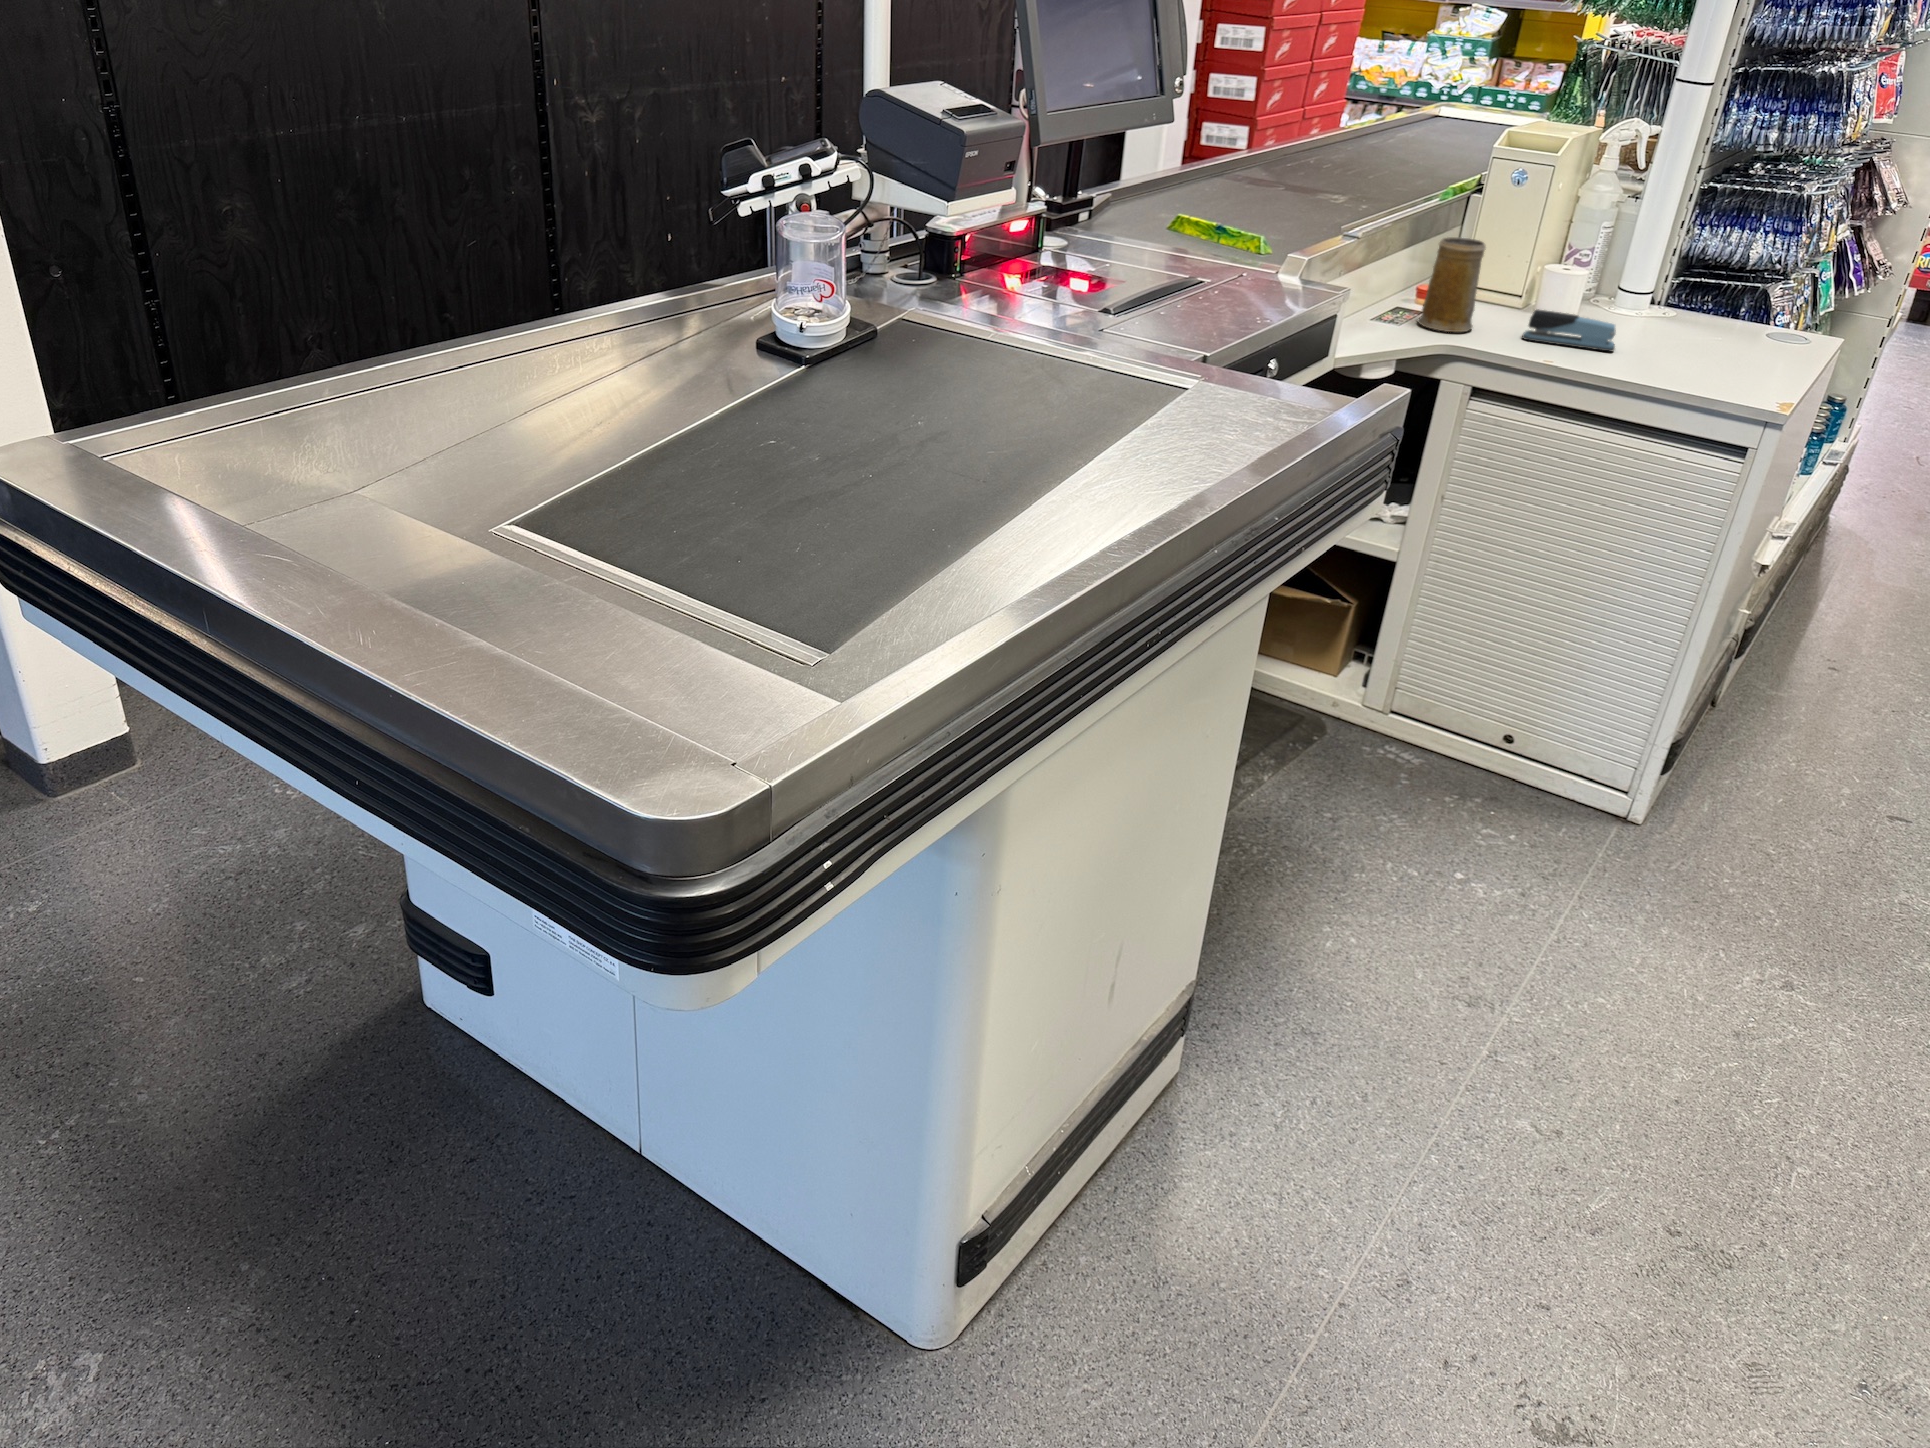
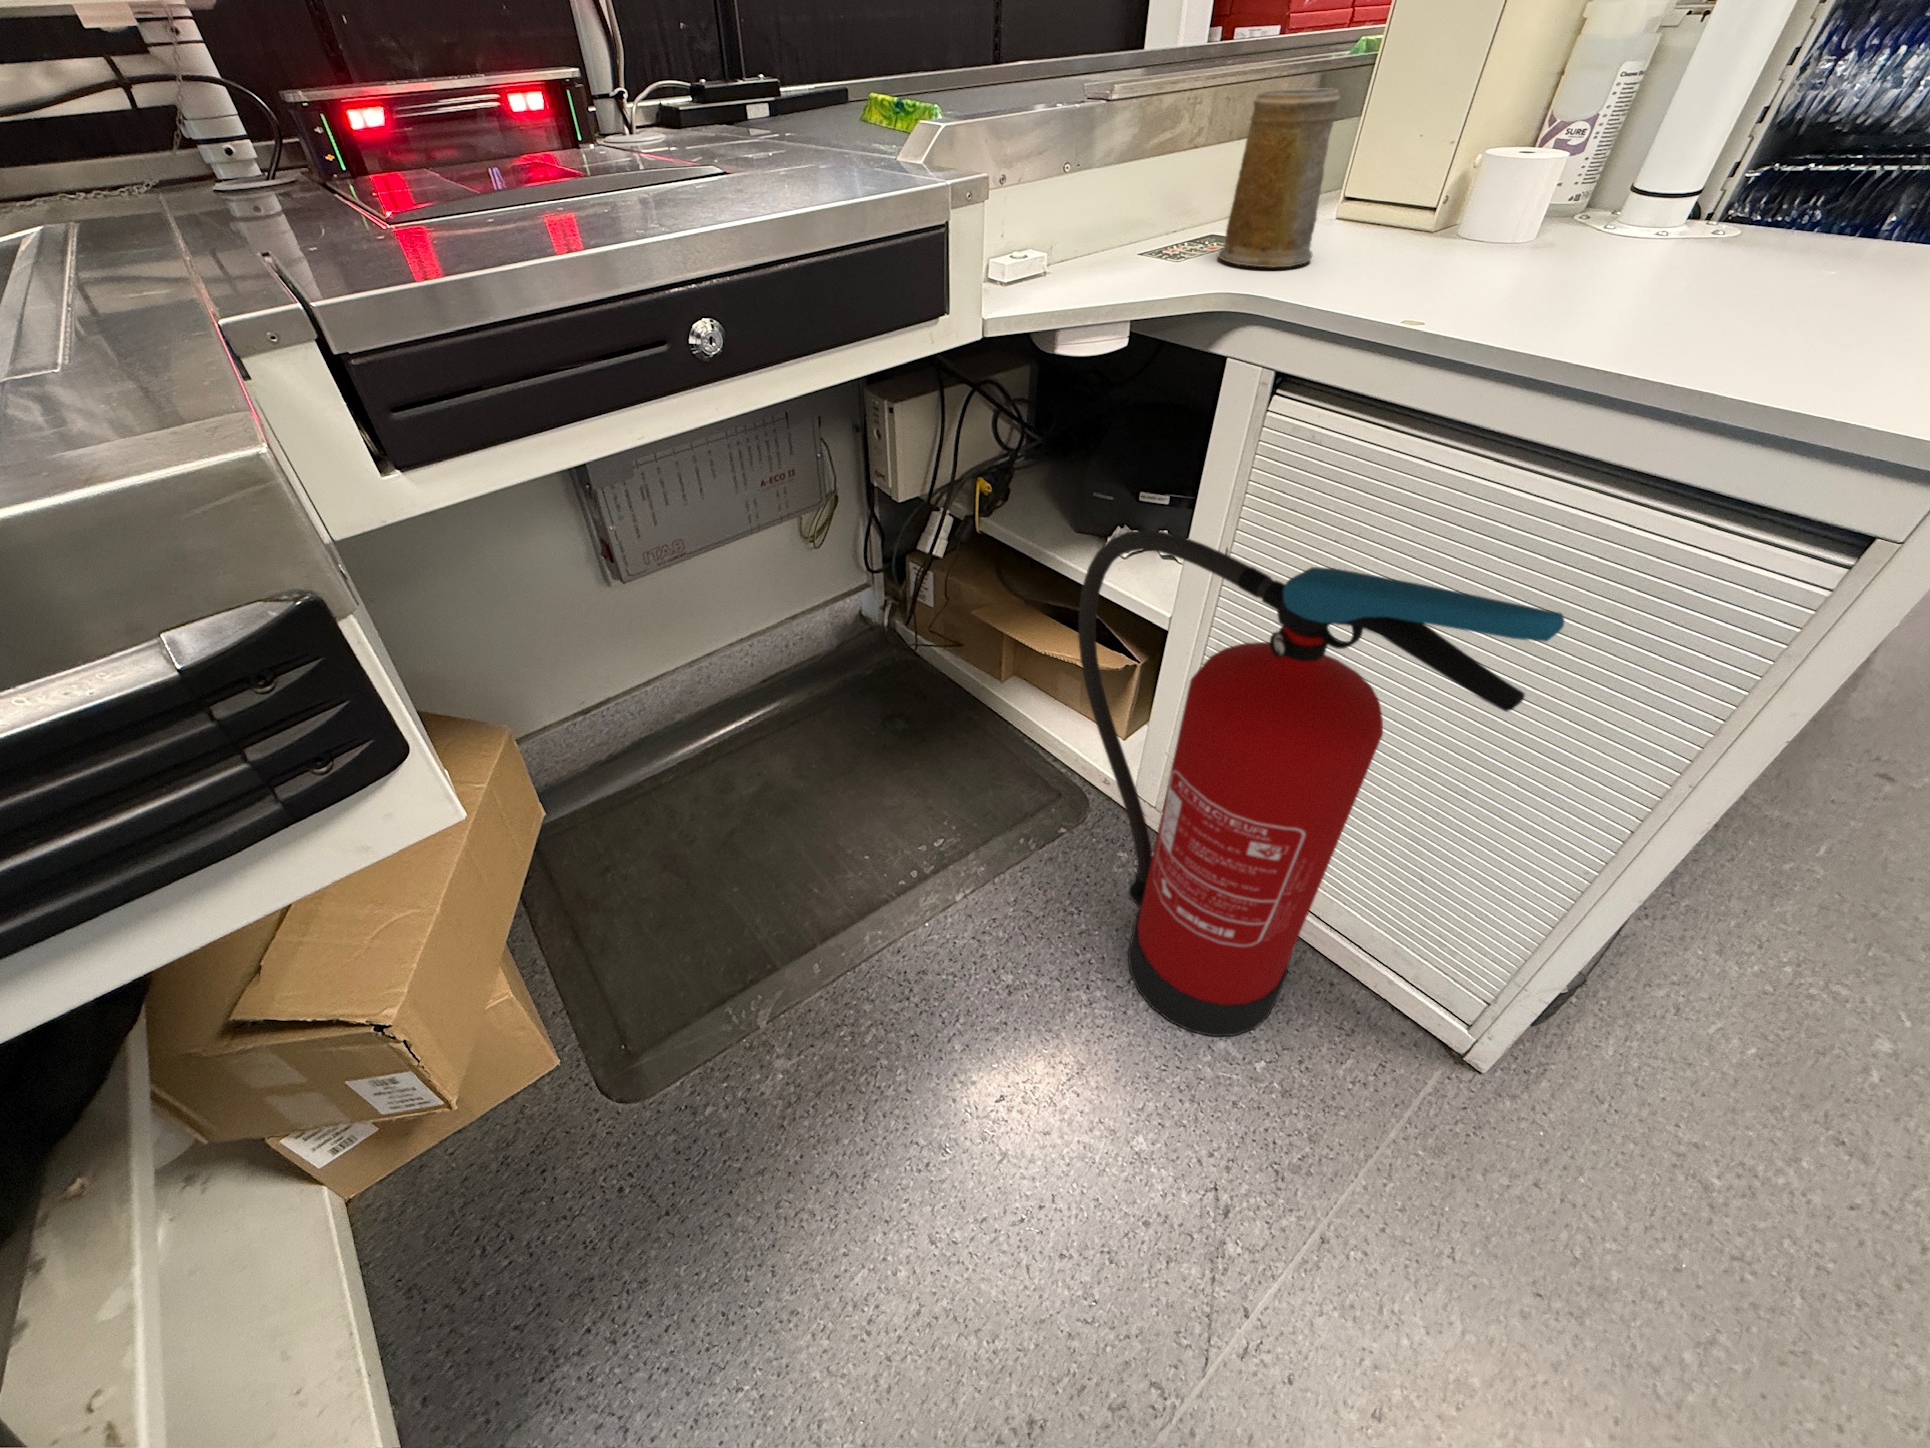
stapler: present [1522,309,1616,352] -> none [1392,218,1585,295]
fire extinguisher: none [1354,484,1654,828] -> present [1078,530,1564,1036]

